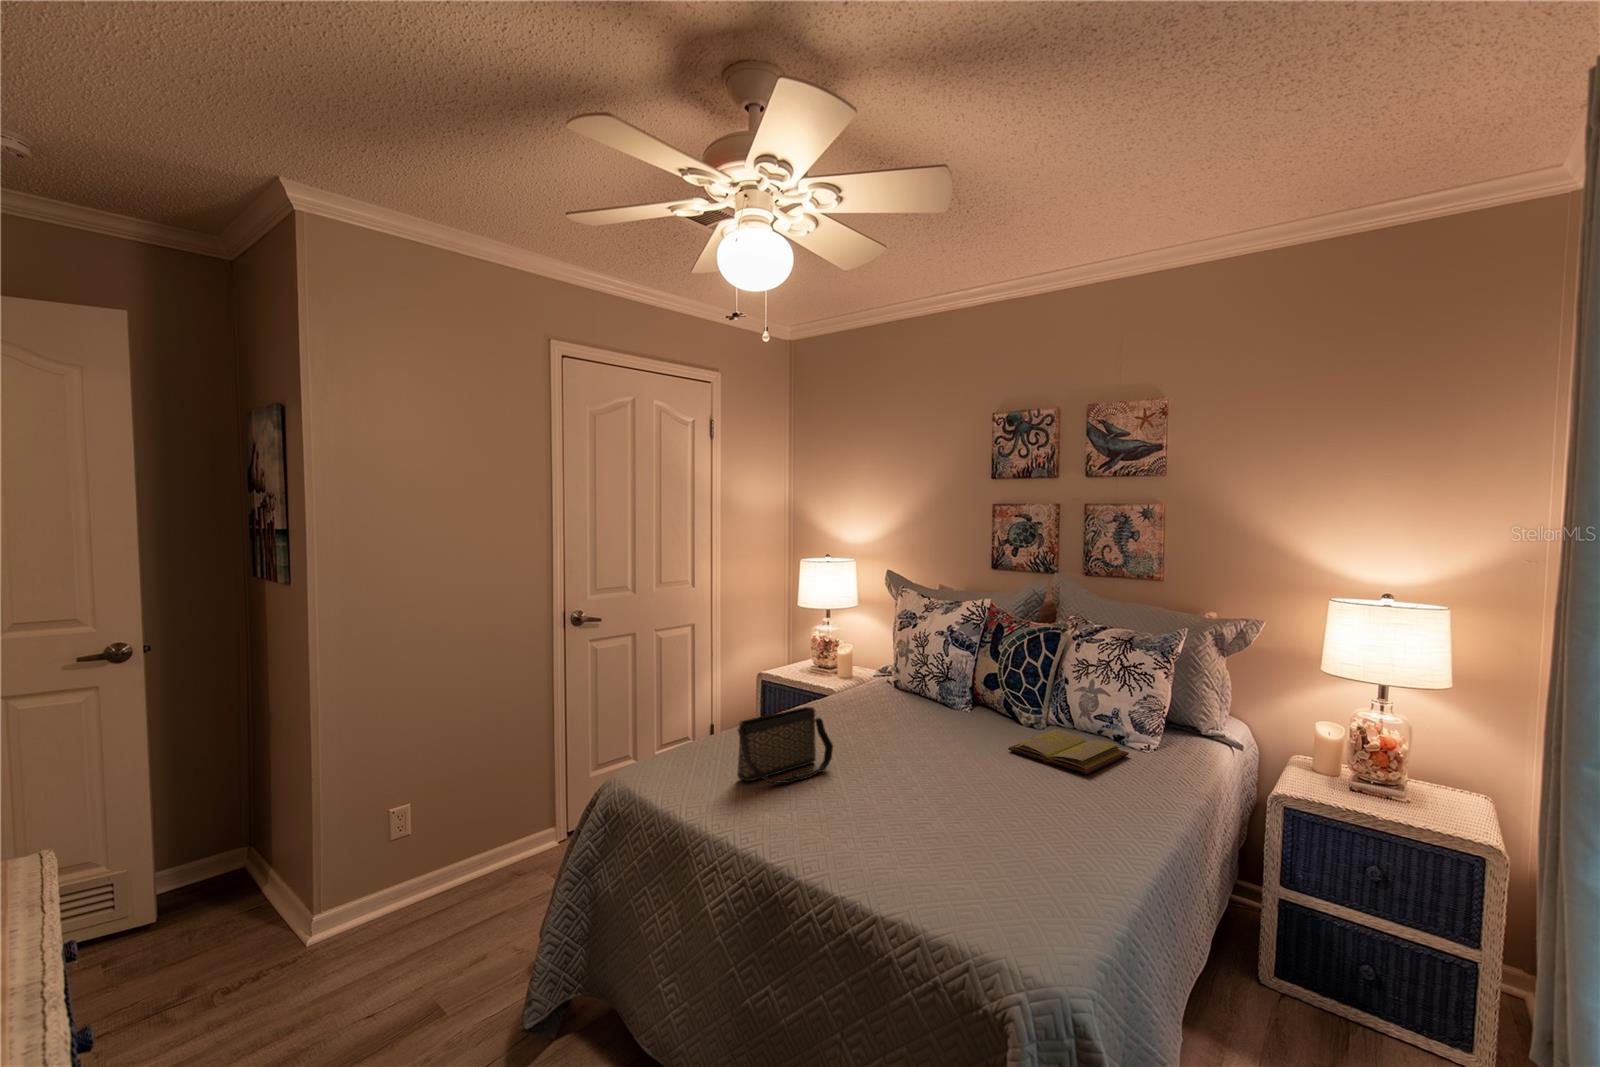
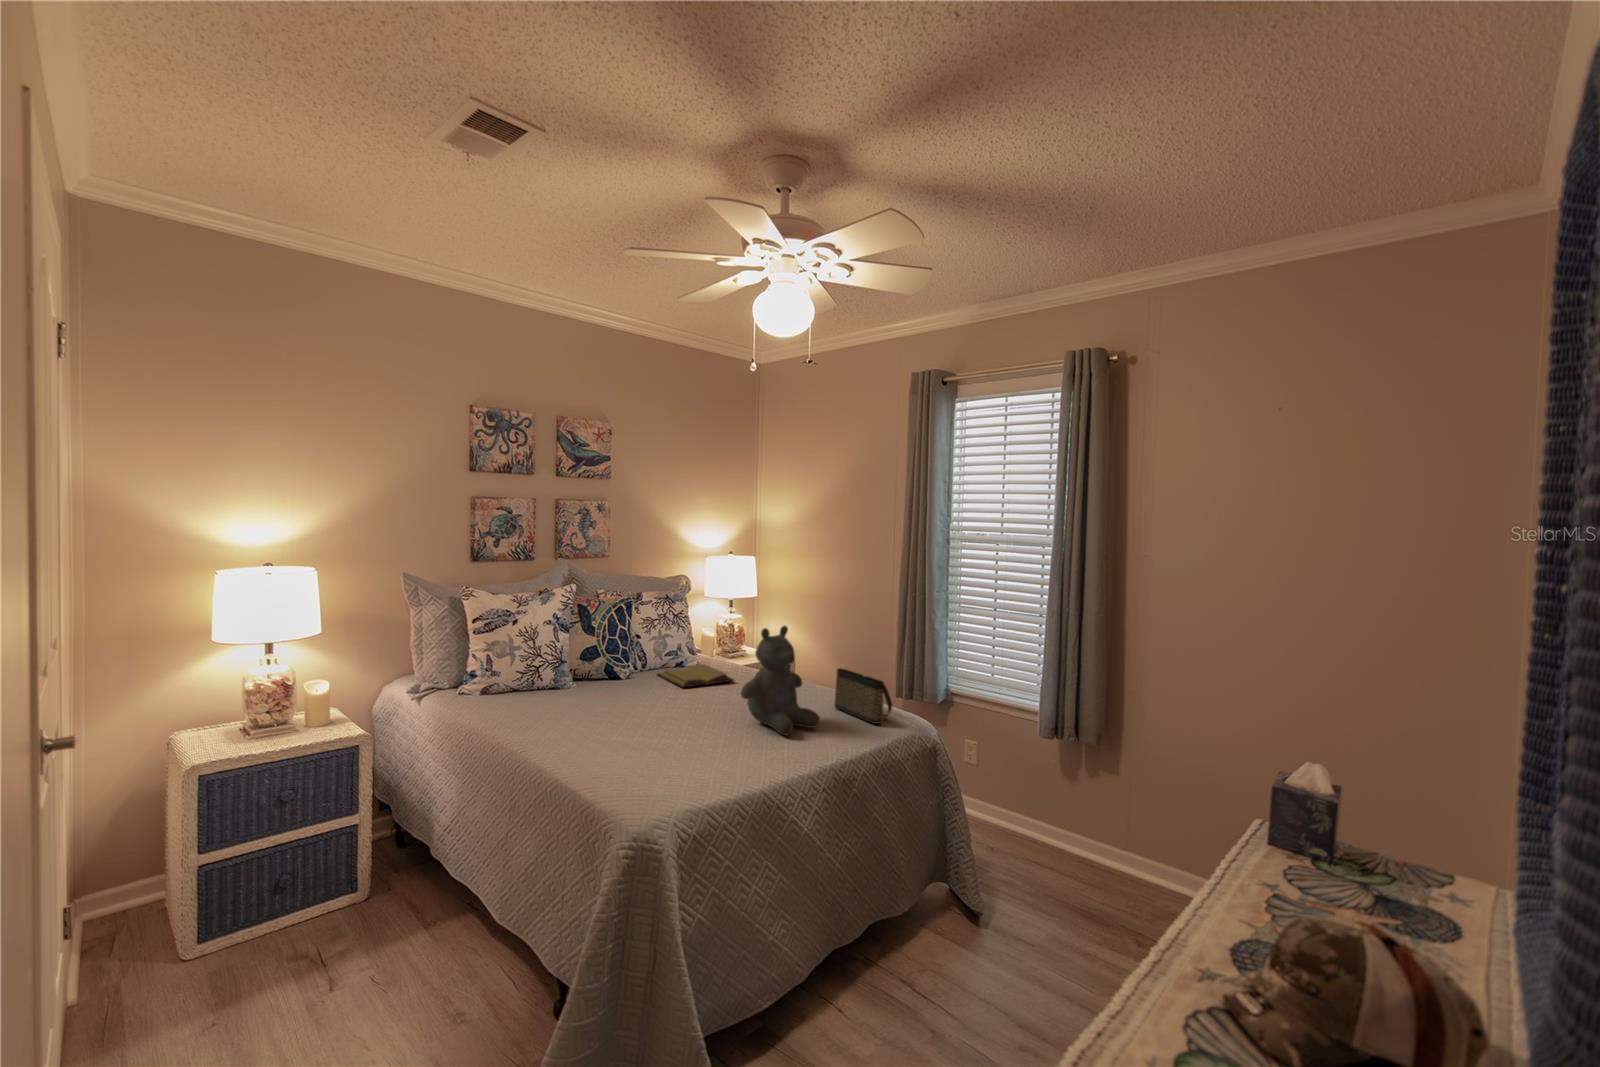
stuffed bear: none [851,667,973,840] -> present [741,625,820,735]
handbag: present [737,707,833,783] -> present [834,668,892,723]

